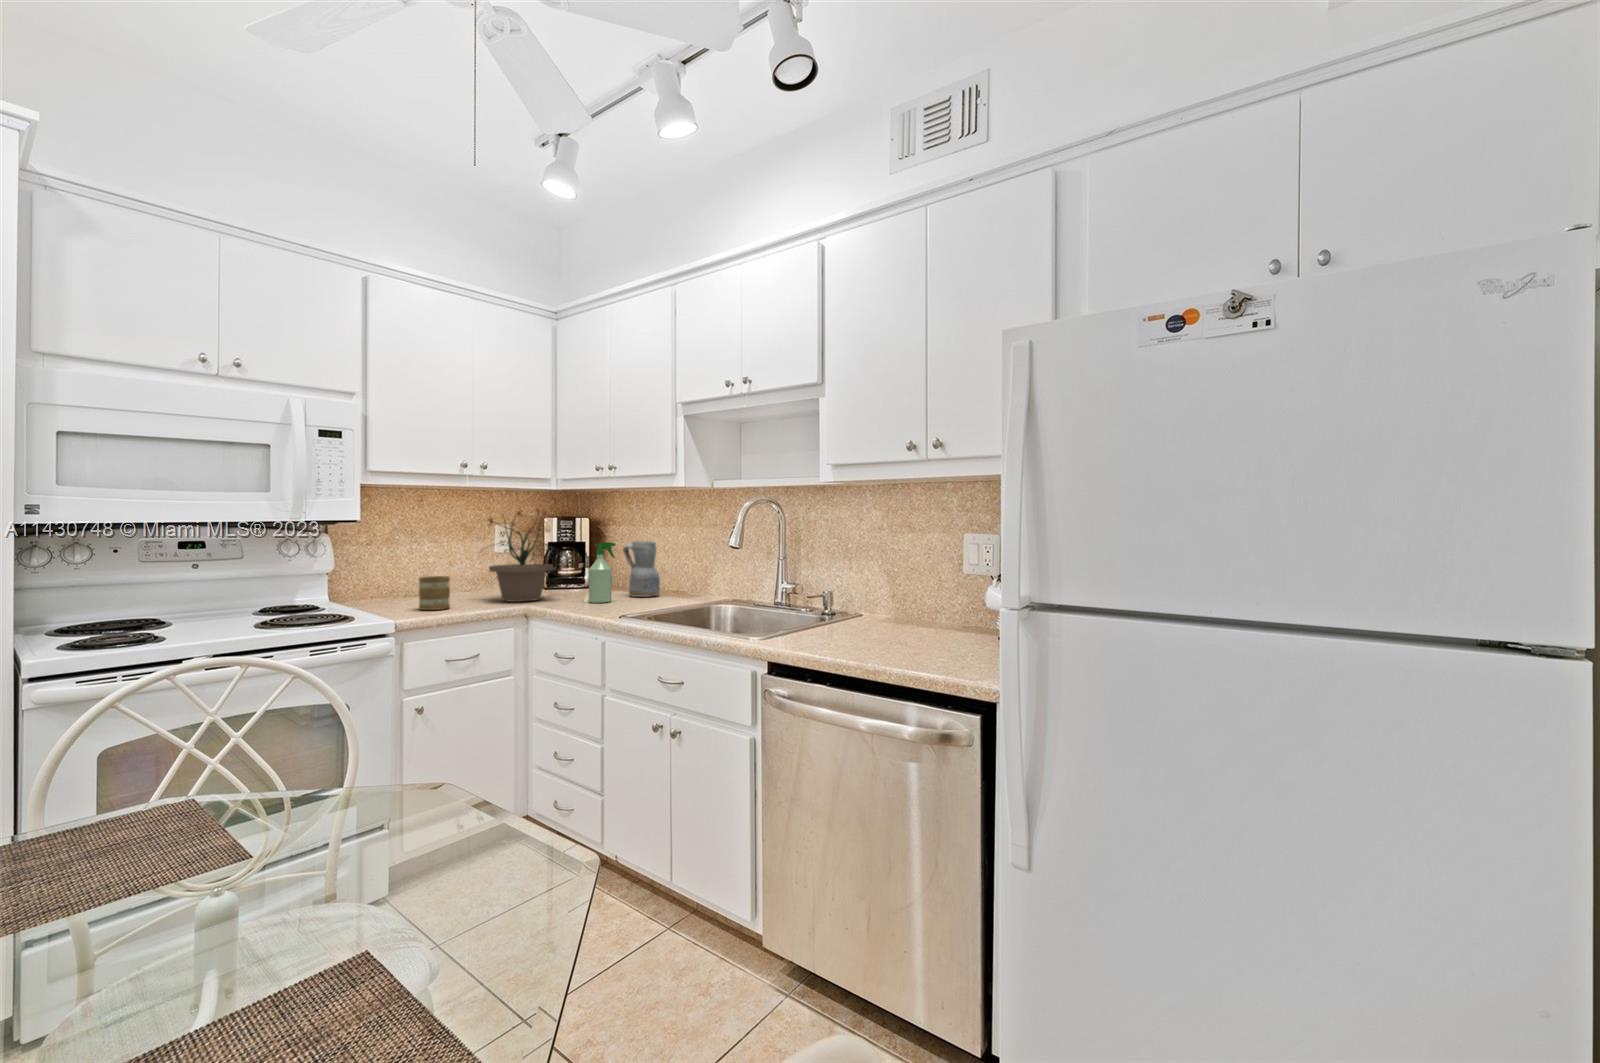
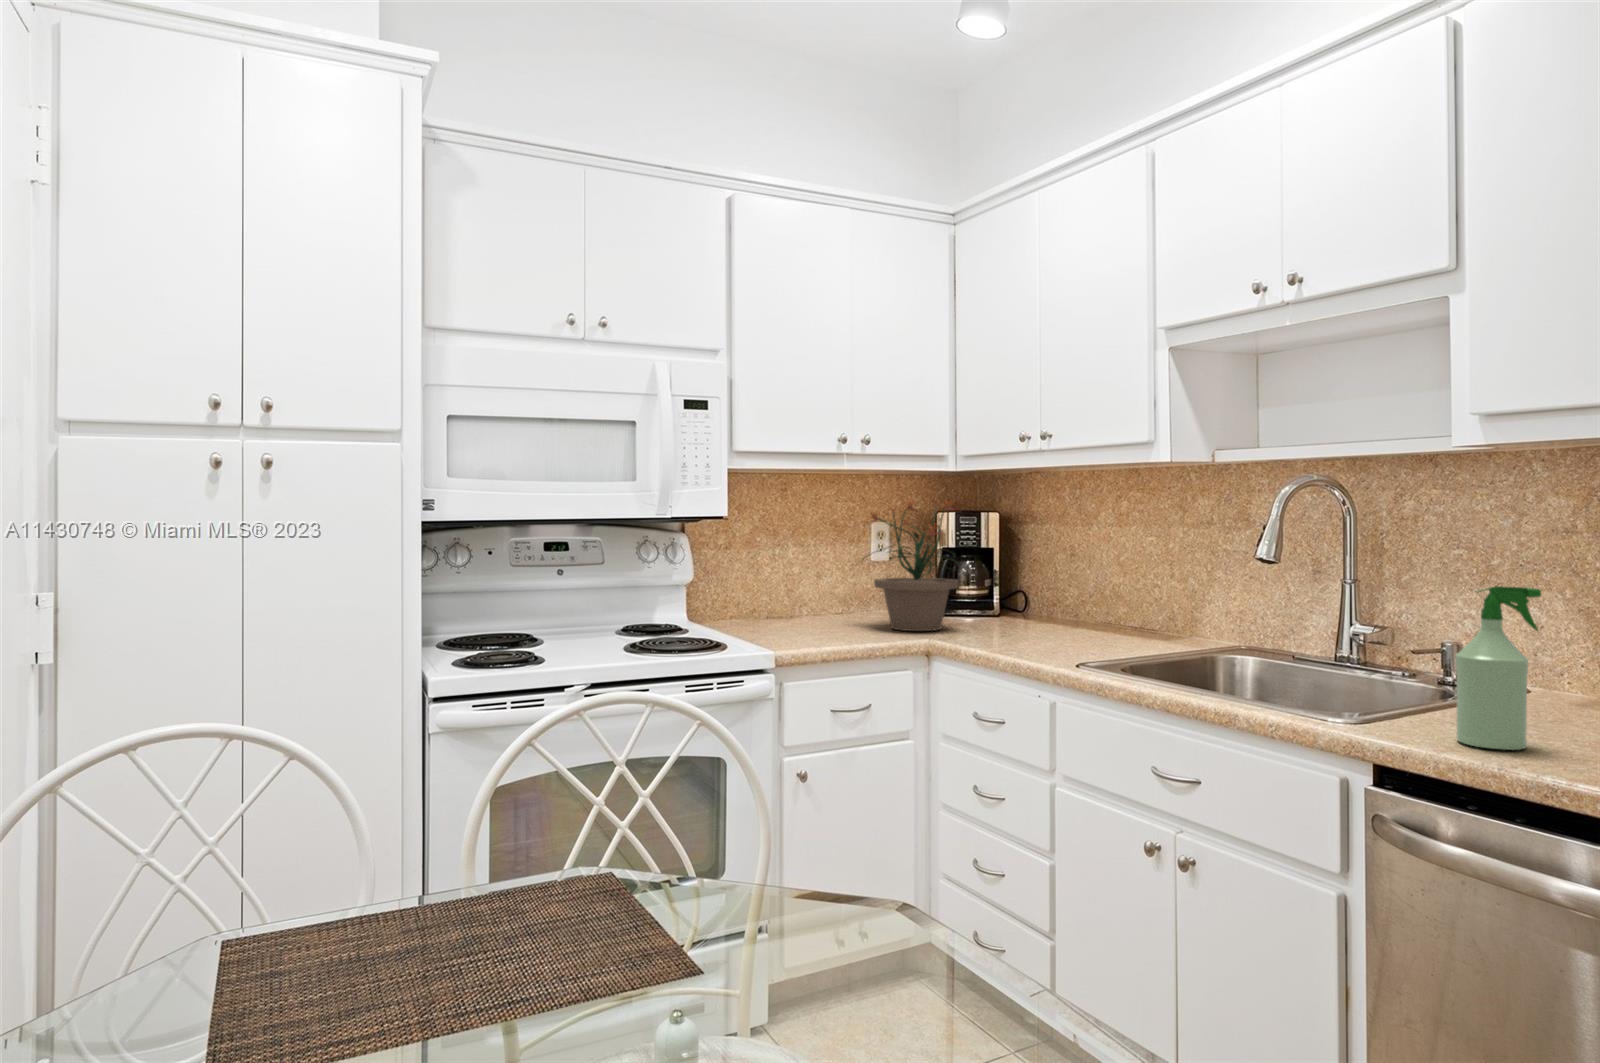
ceramic pitcher: present [623,541,660,597] -> none [1056,546,1114,632]
spray bottle: present [589,542,615,603] -> present [1456,586,1541,750]
mug: present [419,576,450,610] -> none [793,593,831,638]

